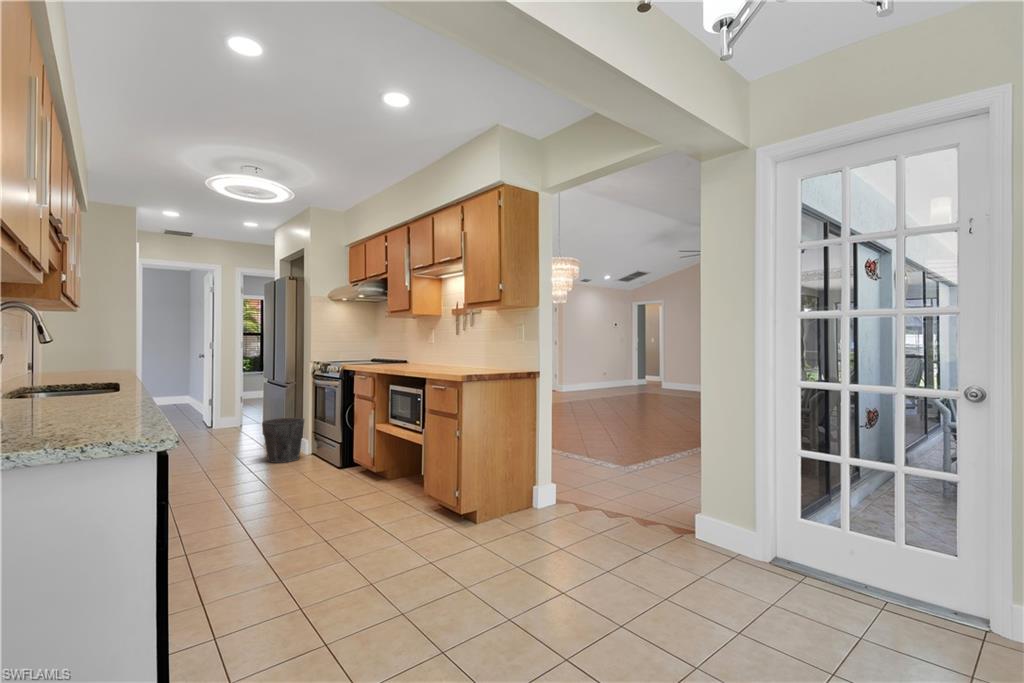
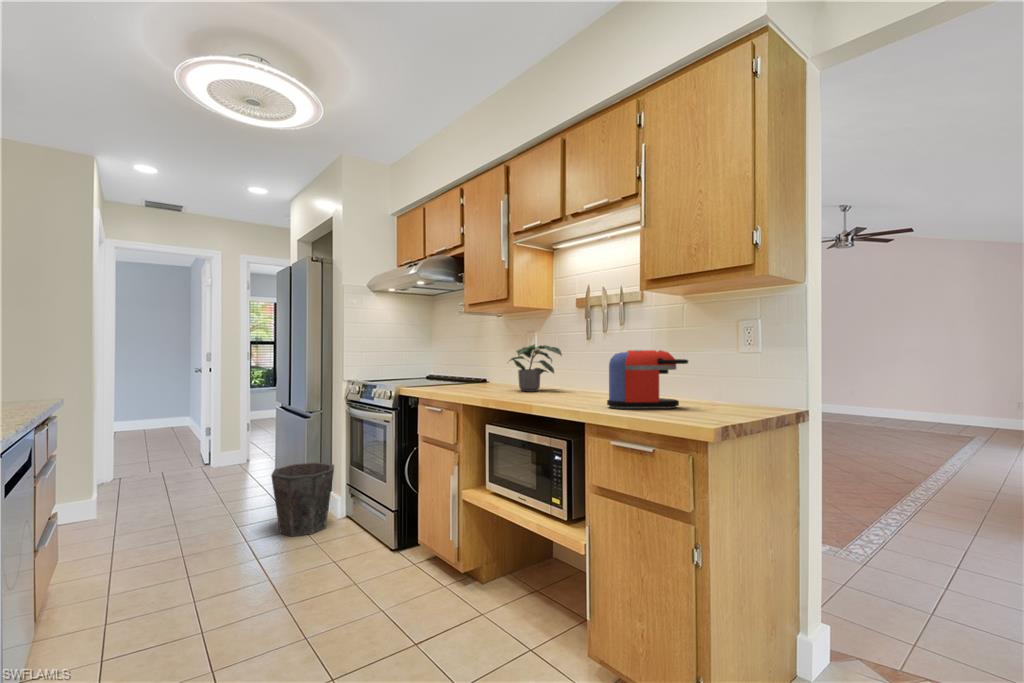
potted plant: none [408,338,438,366] -> present [510,344,562,391]
coffee maker: none [439,341,482,371] -> present [607,350,688,409]

